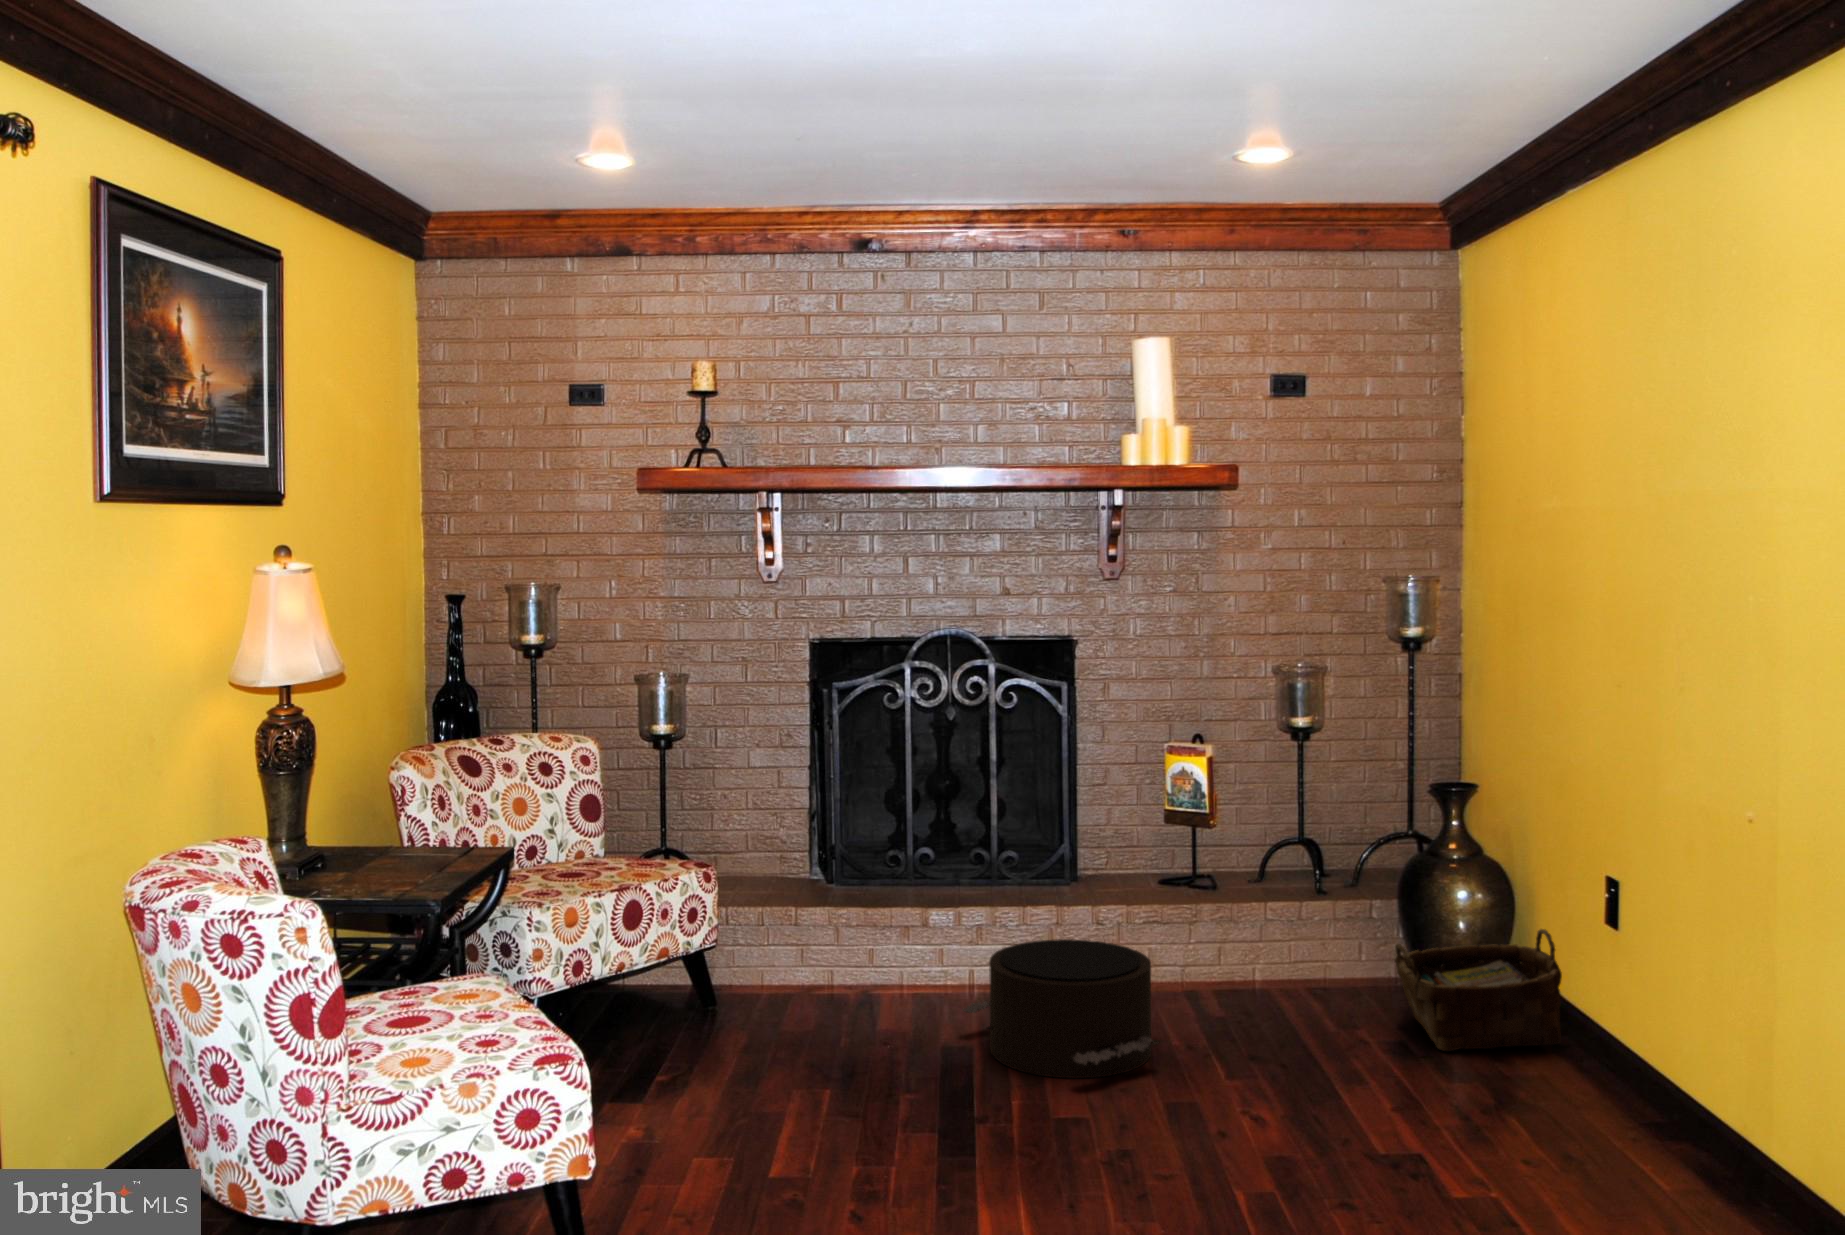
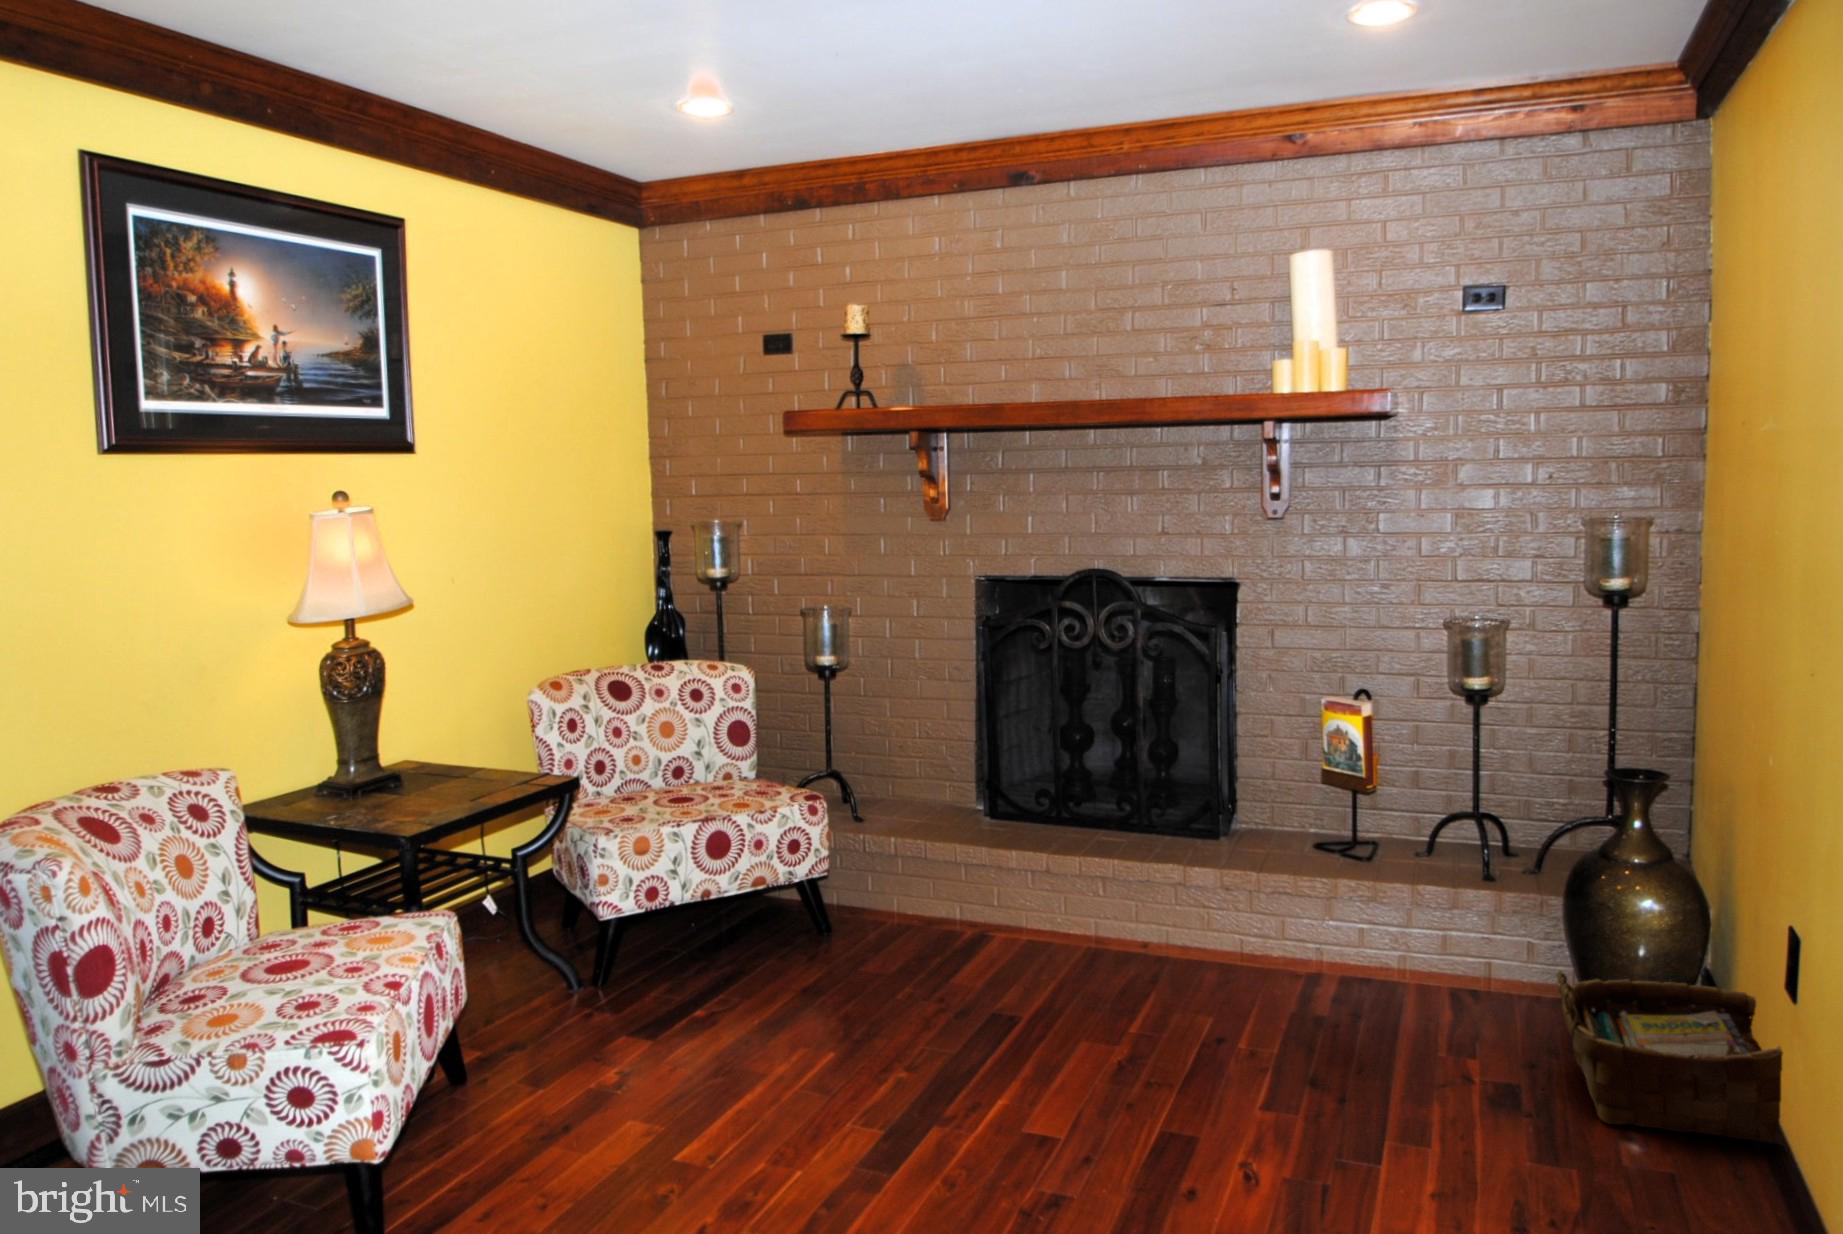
pouf: present [963,939,1153,1078] -> none [1033,909,1227,1083]

